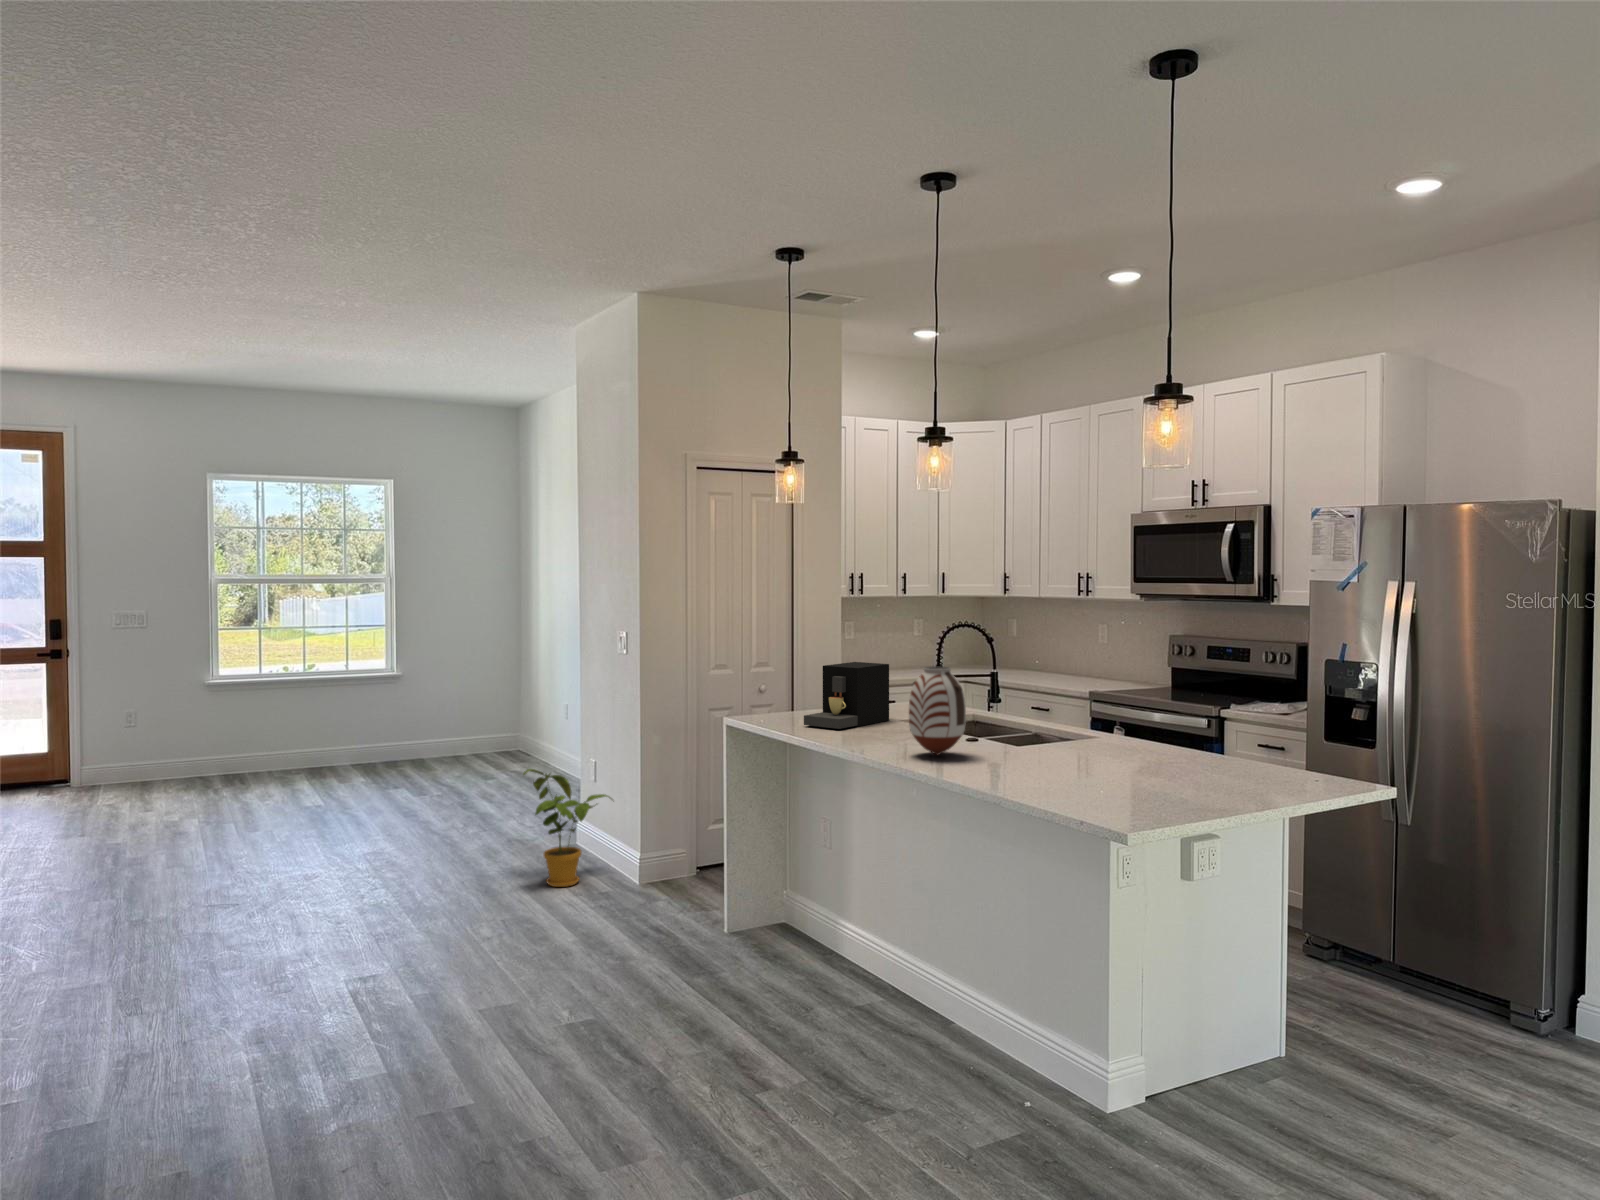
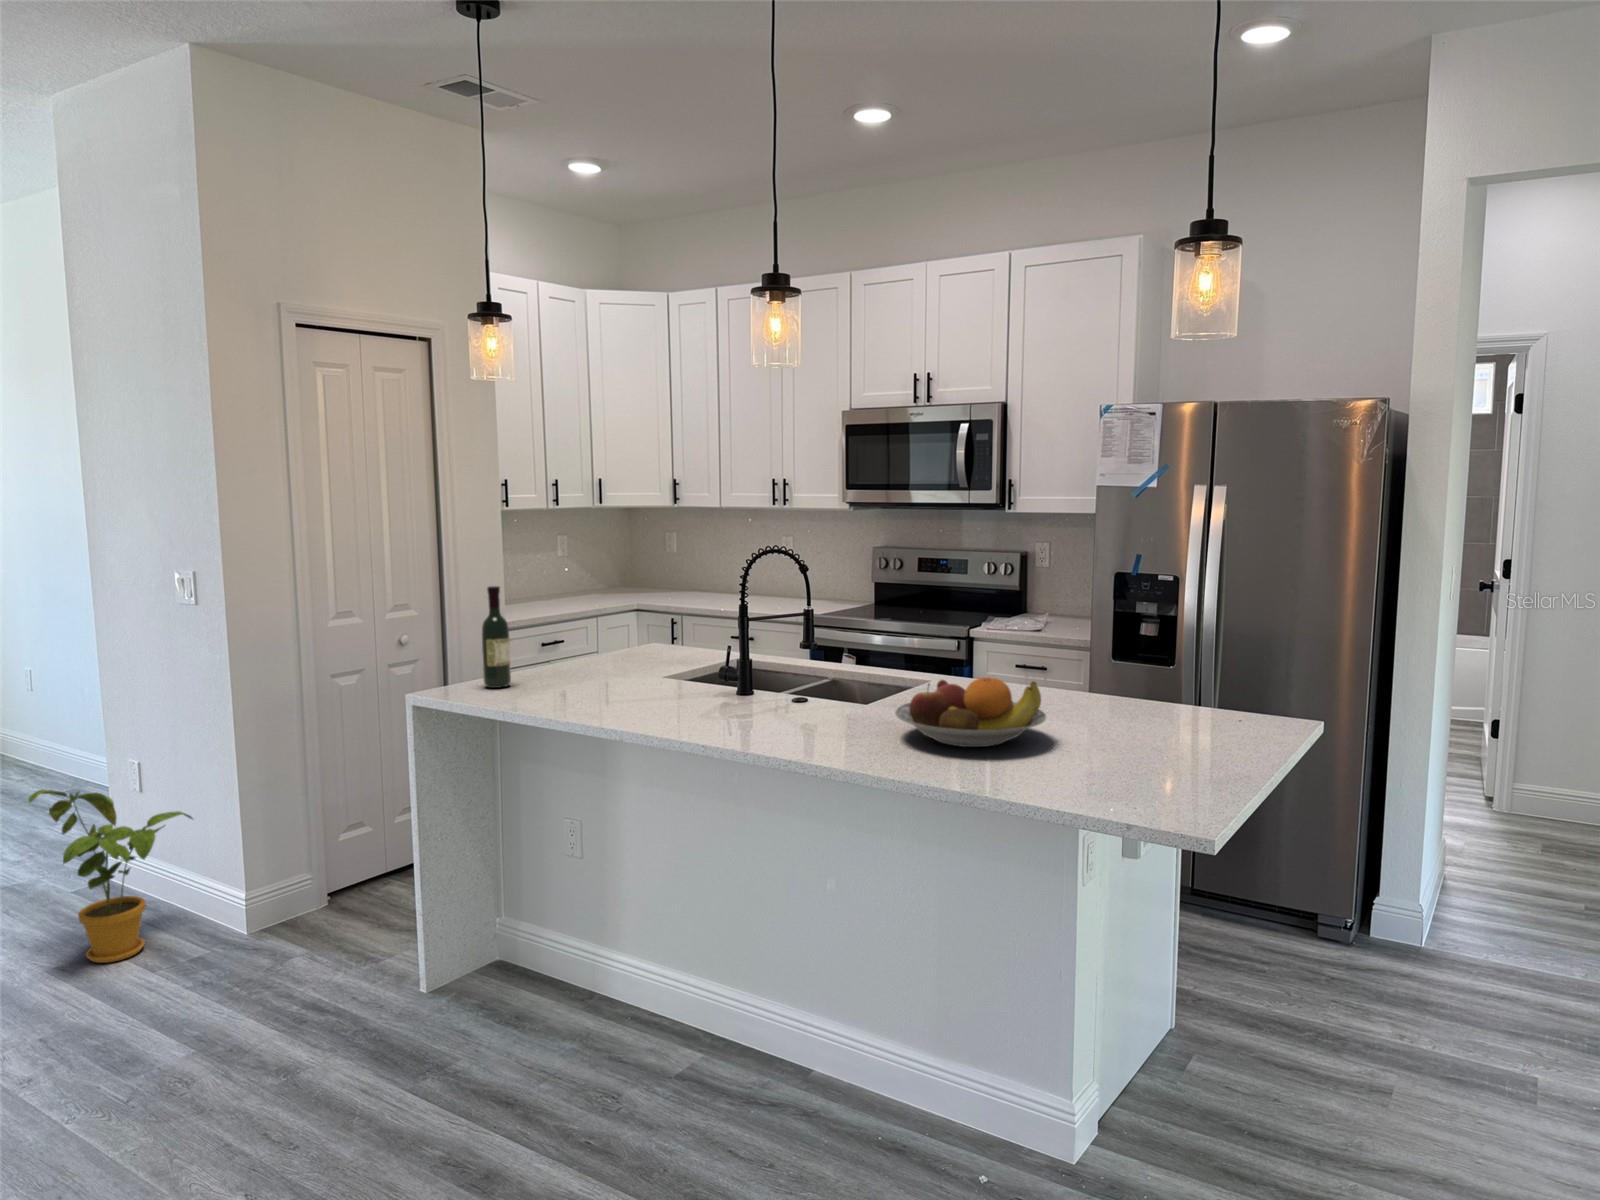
wine bottle: none [774,648,793,720] -> present [482,586,511,688]
coffee maker: present [804,662,889,729] -> none [542,600,645,697]
vase: present [909,666,966,756] -> none [752,606,830,730]
fruit bowl: none [997,725,1111,775] -> present [895,677,1046,747]

